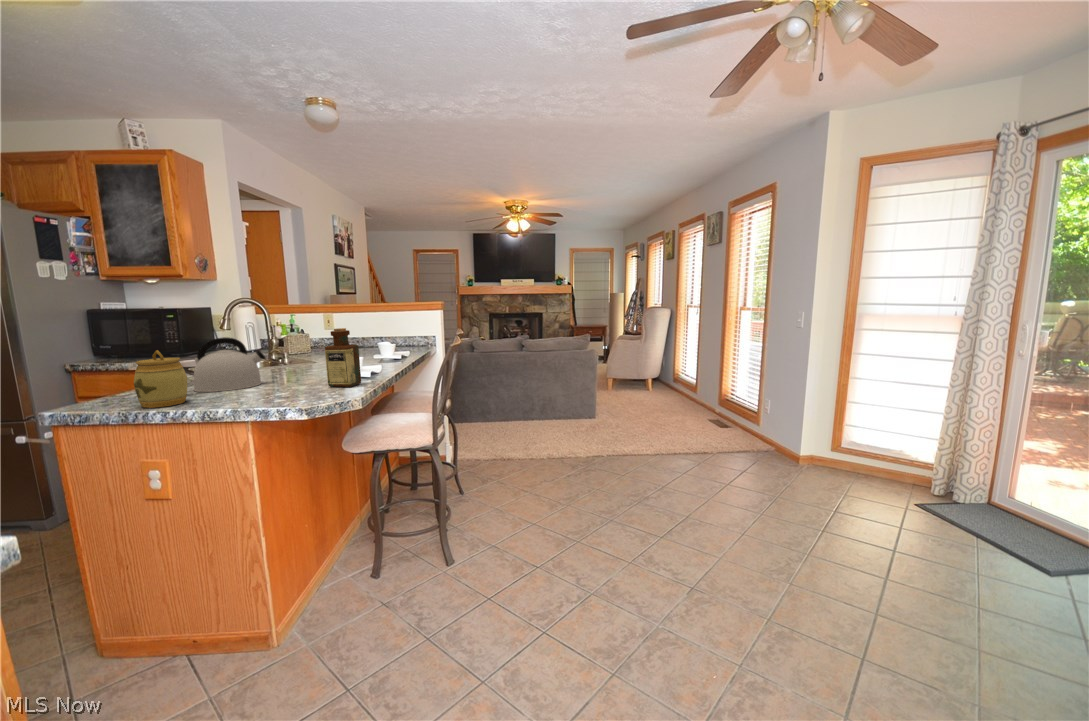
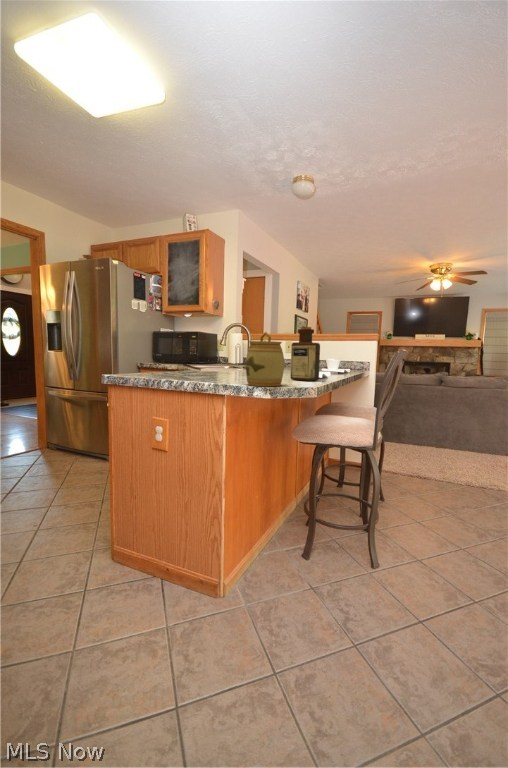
kettle: present [194,337,265,392] -> none [194,335,245,375]
jar: present [134,350,187,408] -> present [246,332,284,386]

